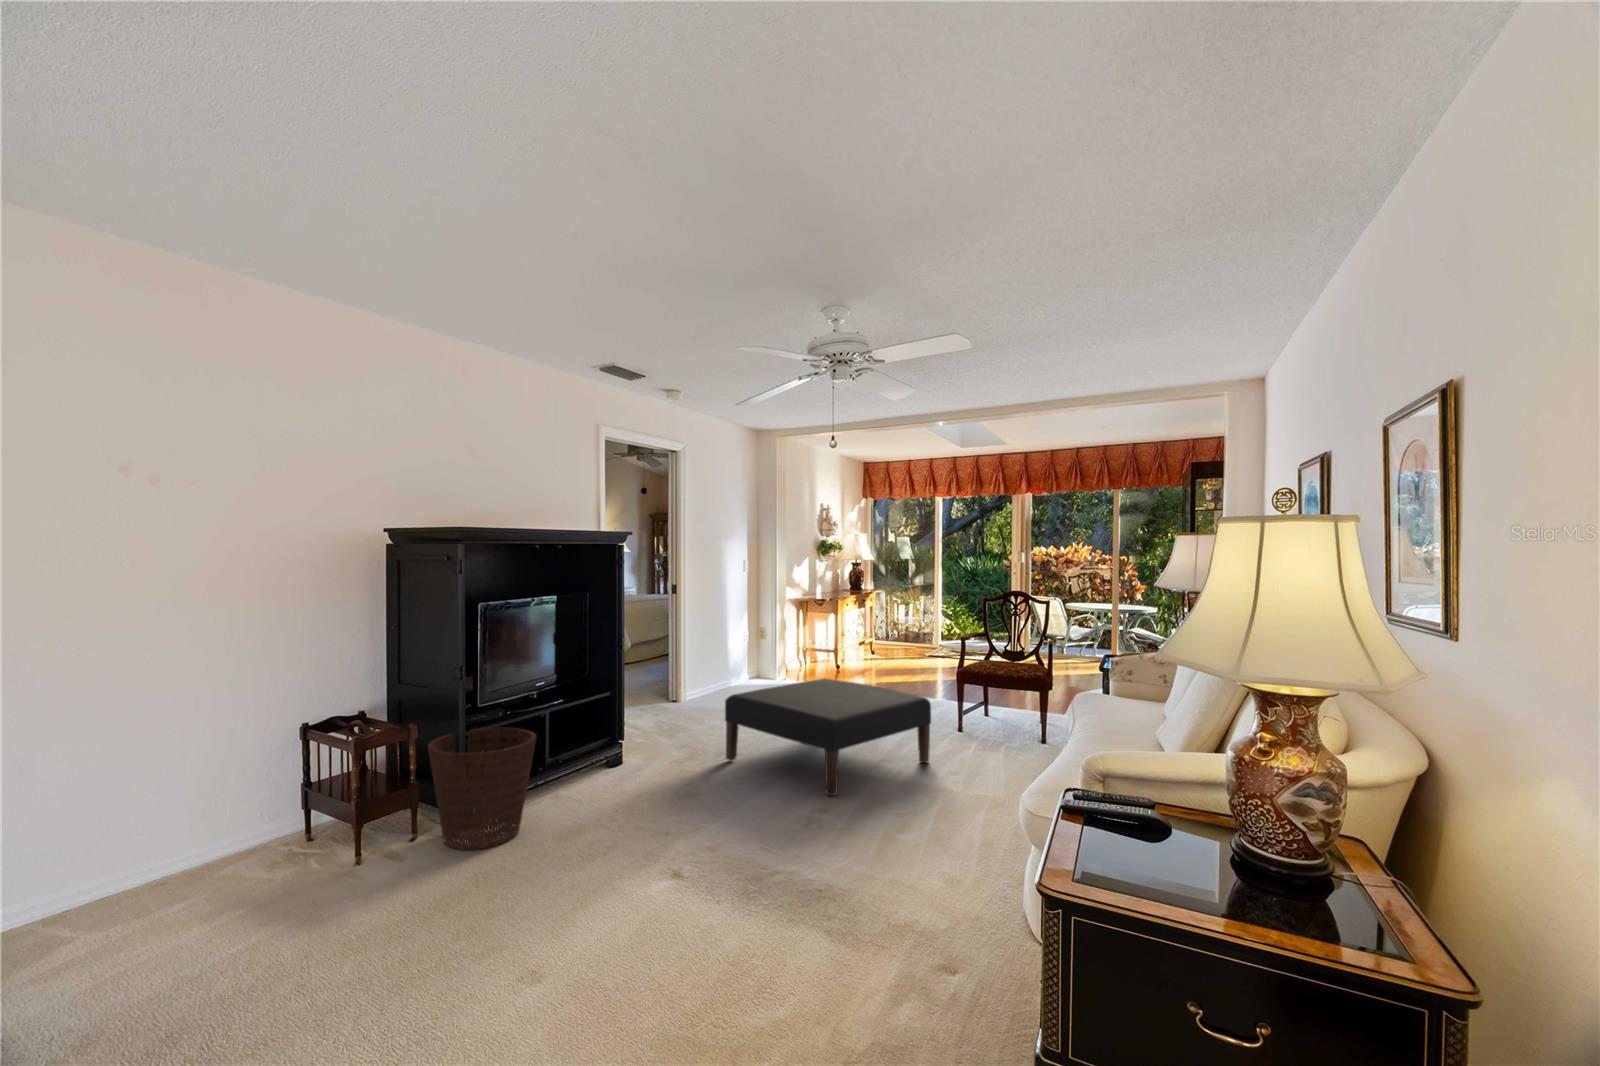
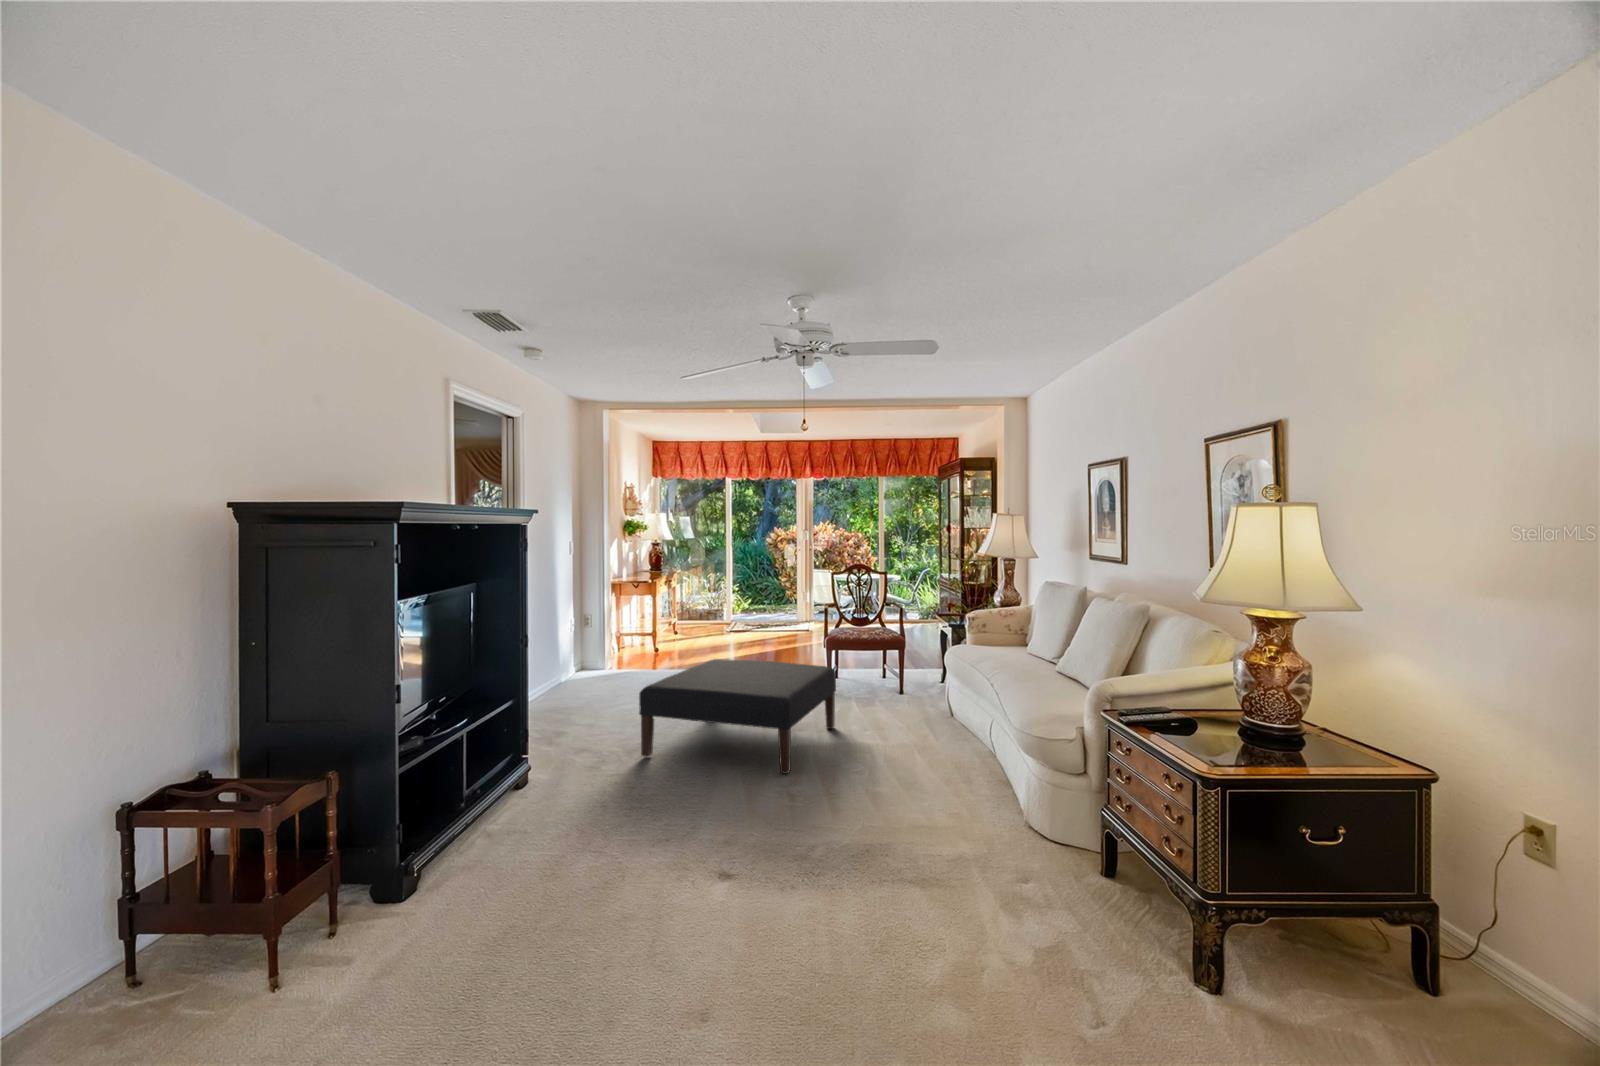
basket: present [428,727,537,850] -> none [354,757,502,927]

